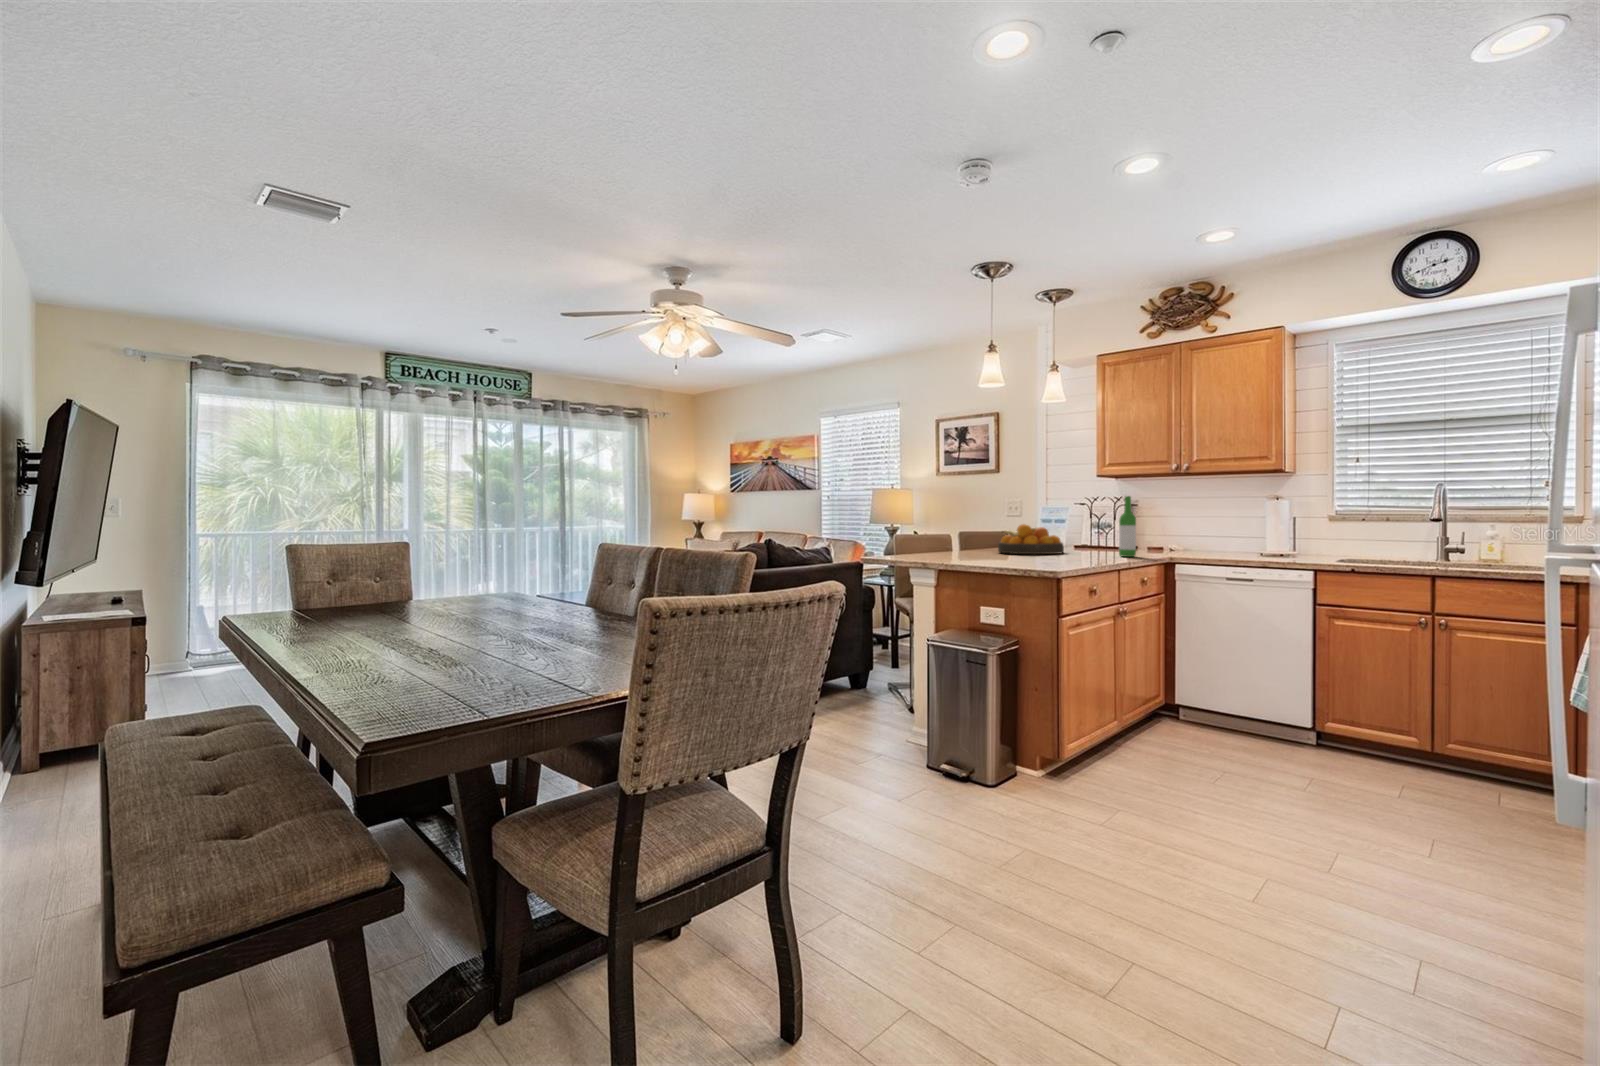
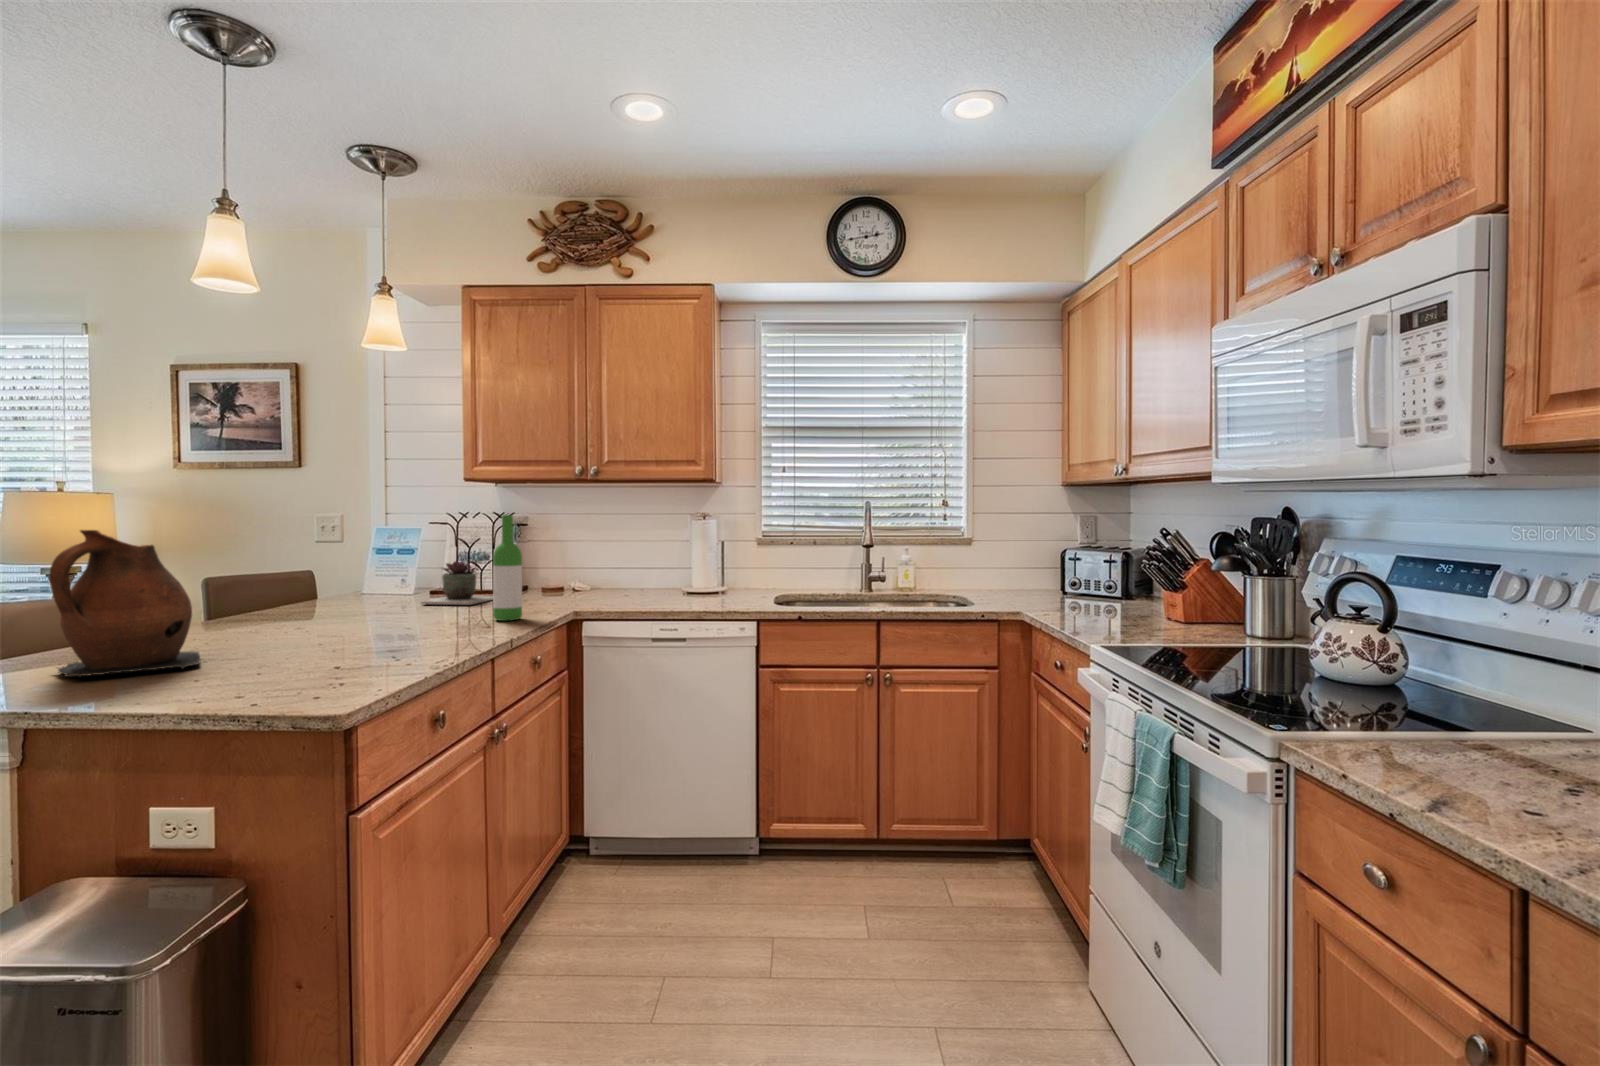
ceramic pitcher: none [944,503,995,562] -> present [50,530,200,677]
fruit bowl: present [998,524,1064,554] -> none [255,563,397,626]
succulent plant: none [1074,526,1121,551] -> present [421,561,493,605]

